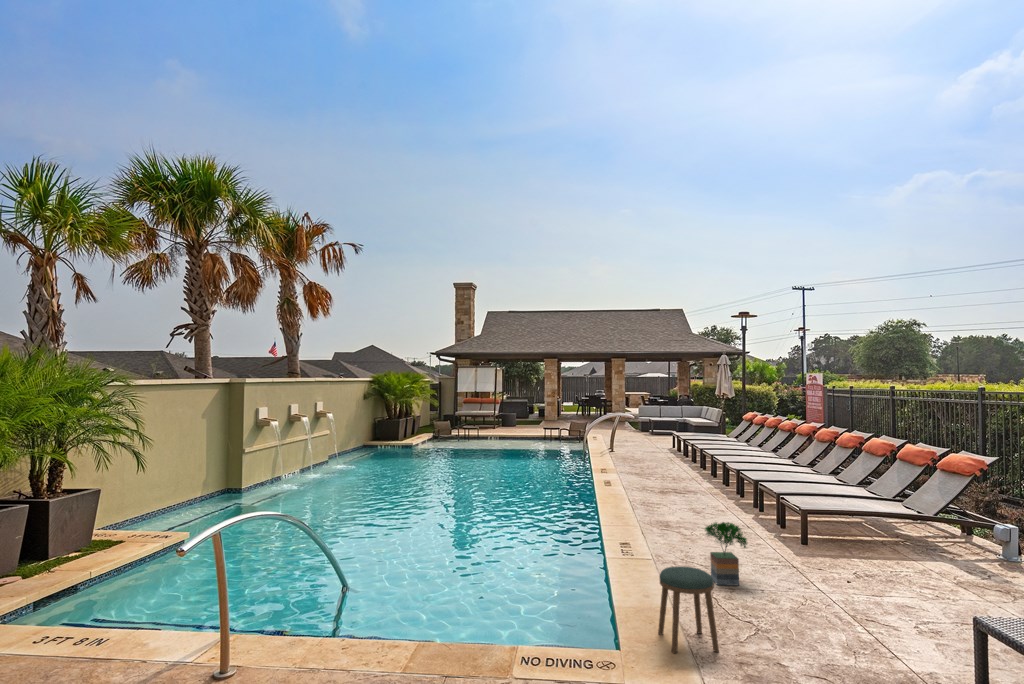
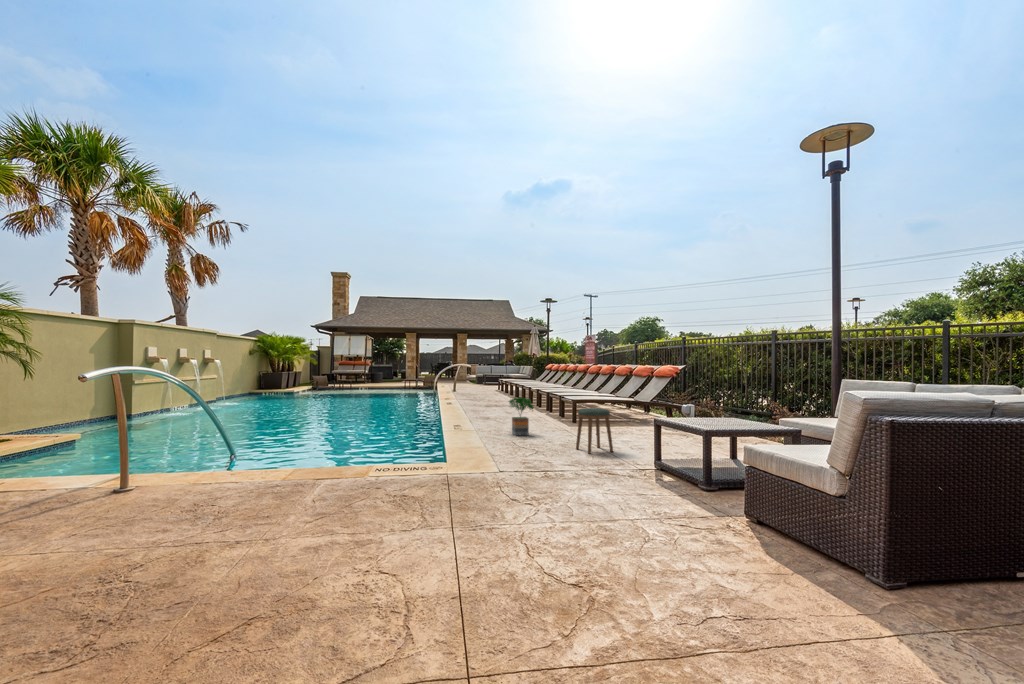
stool: present [658,566,719,653] -> present [576,408,613,454]

